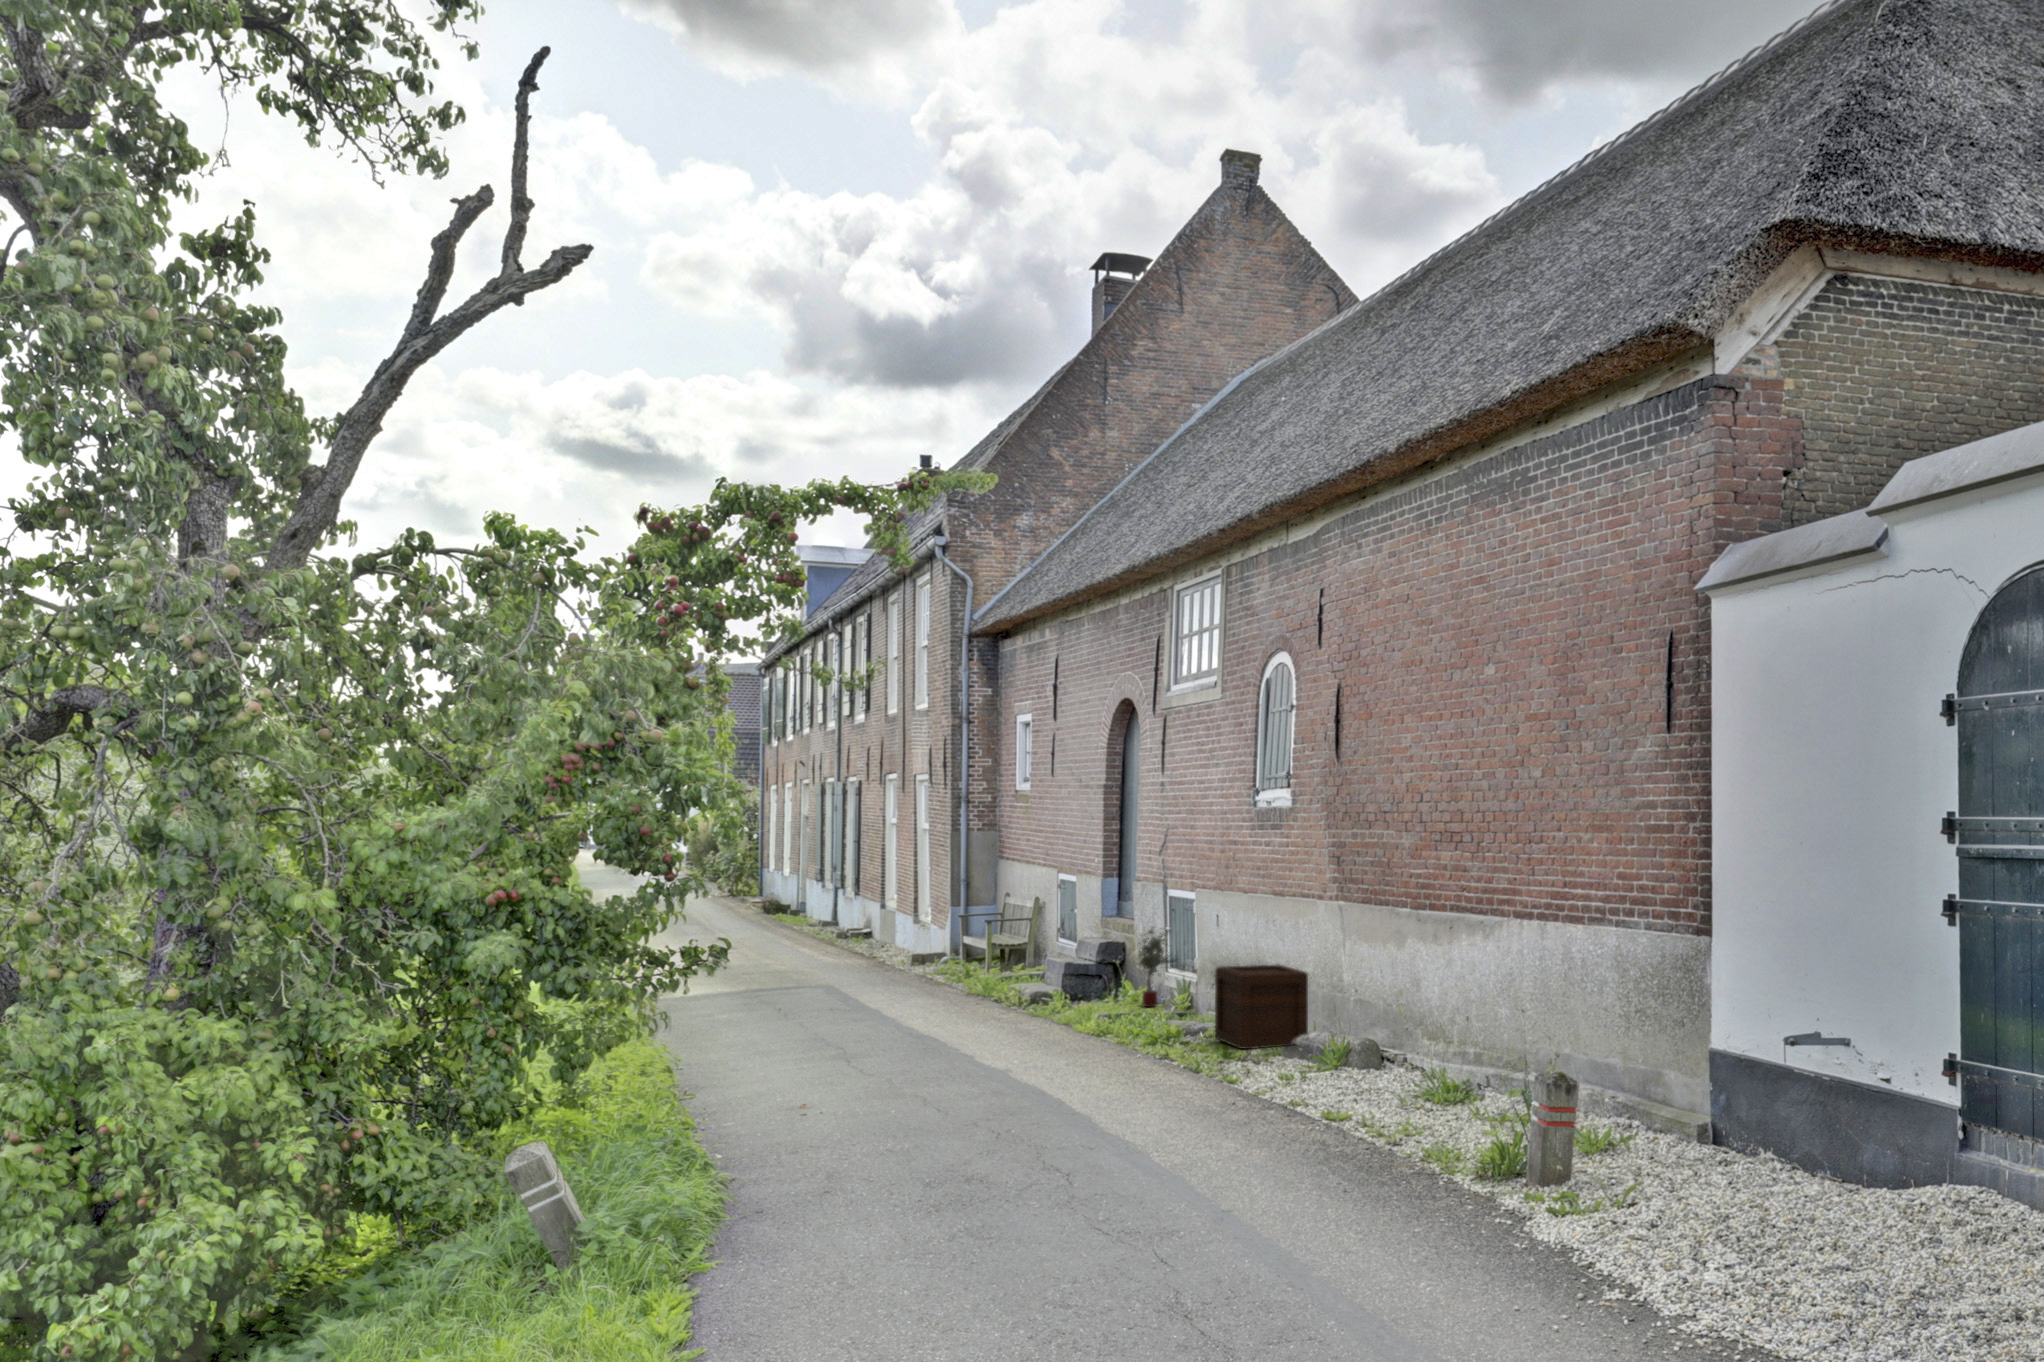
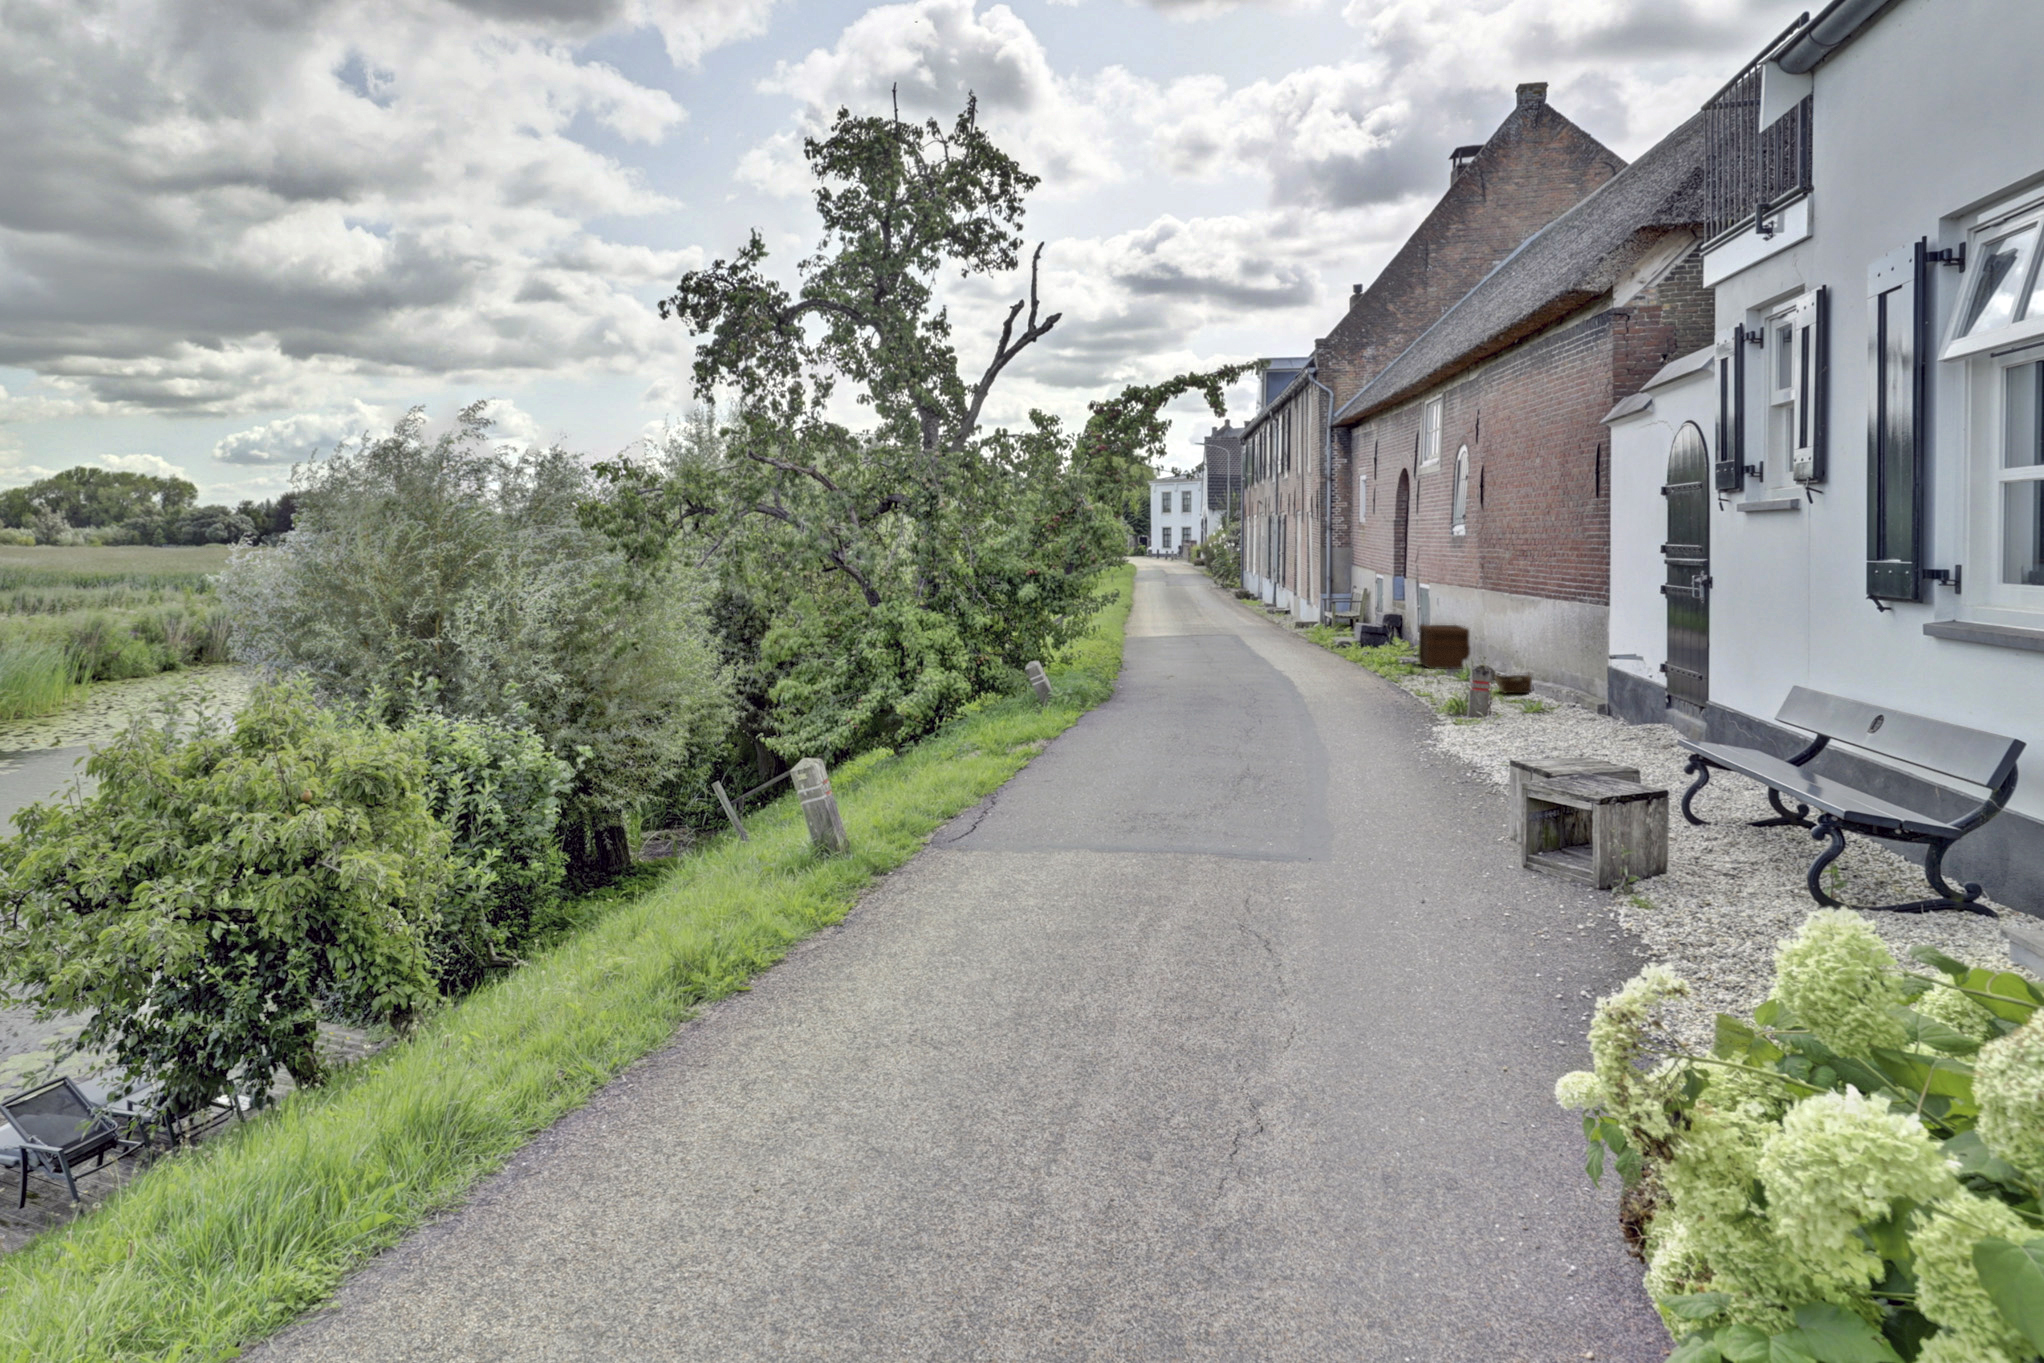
potted tree: present [1139,929,1177,1007] -> none [1397,604,1426,650]
woven basket: none [1430,1055,1494,1105] -> present [1495,673,1532,693]

